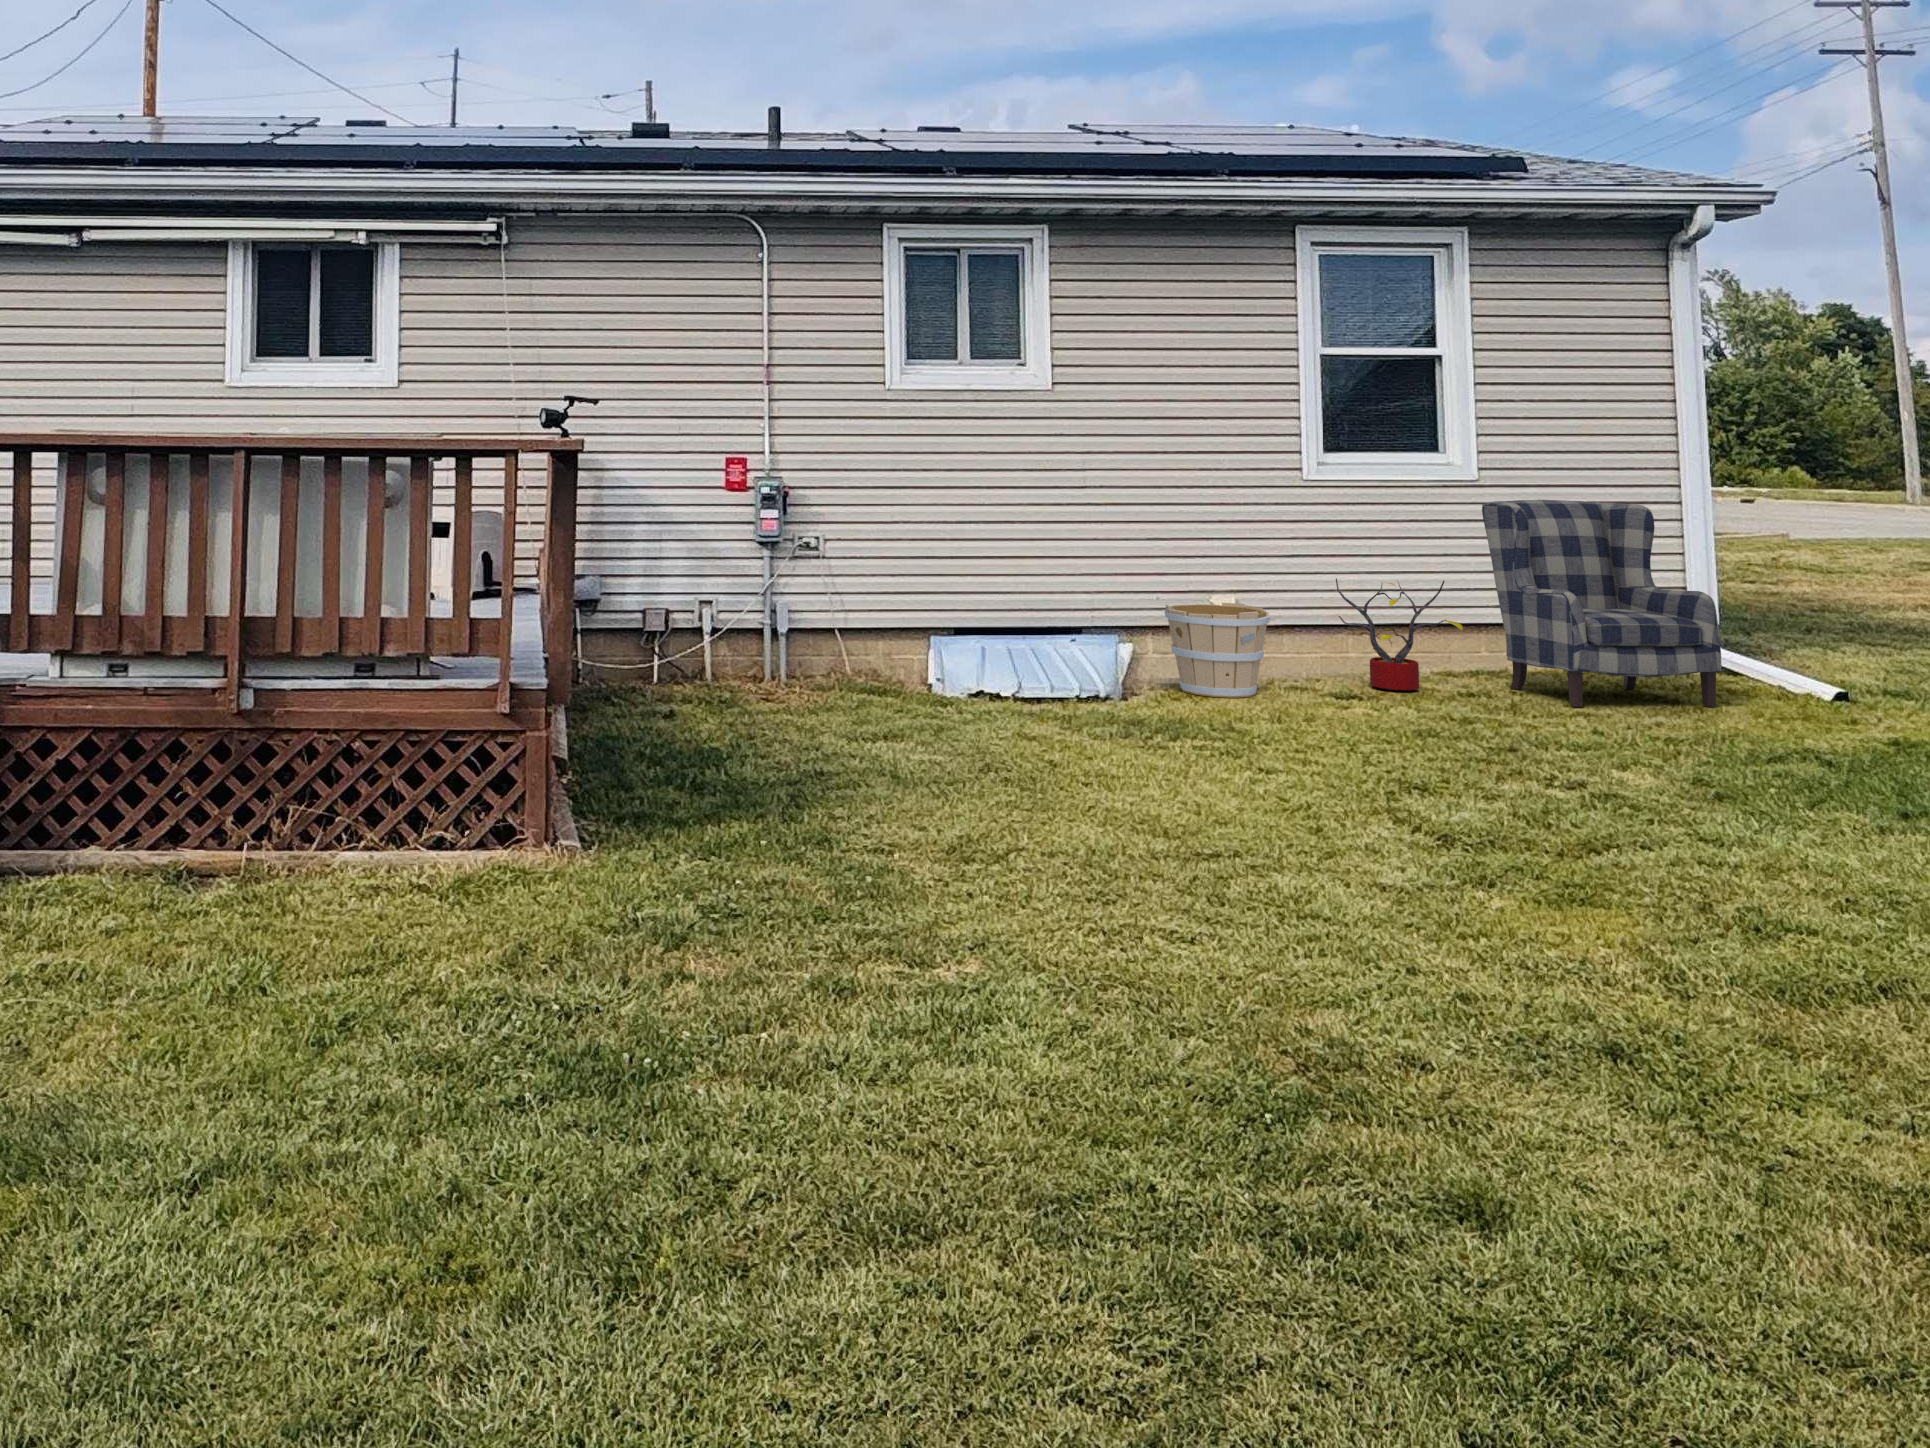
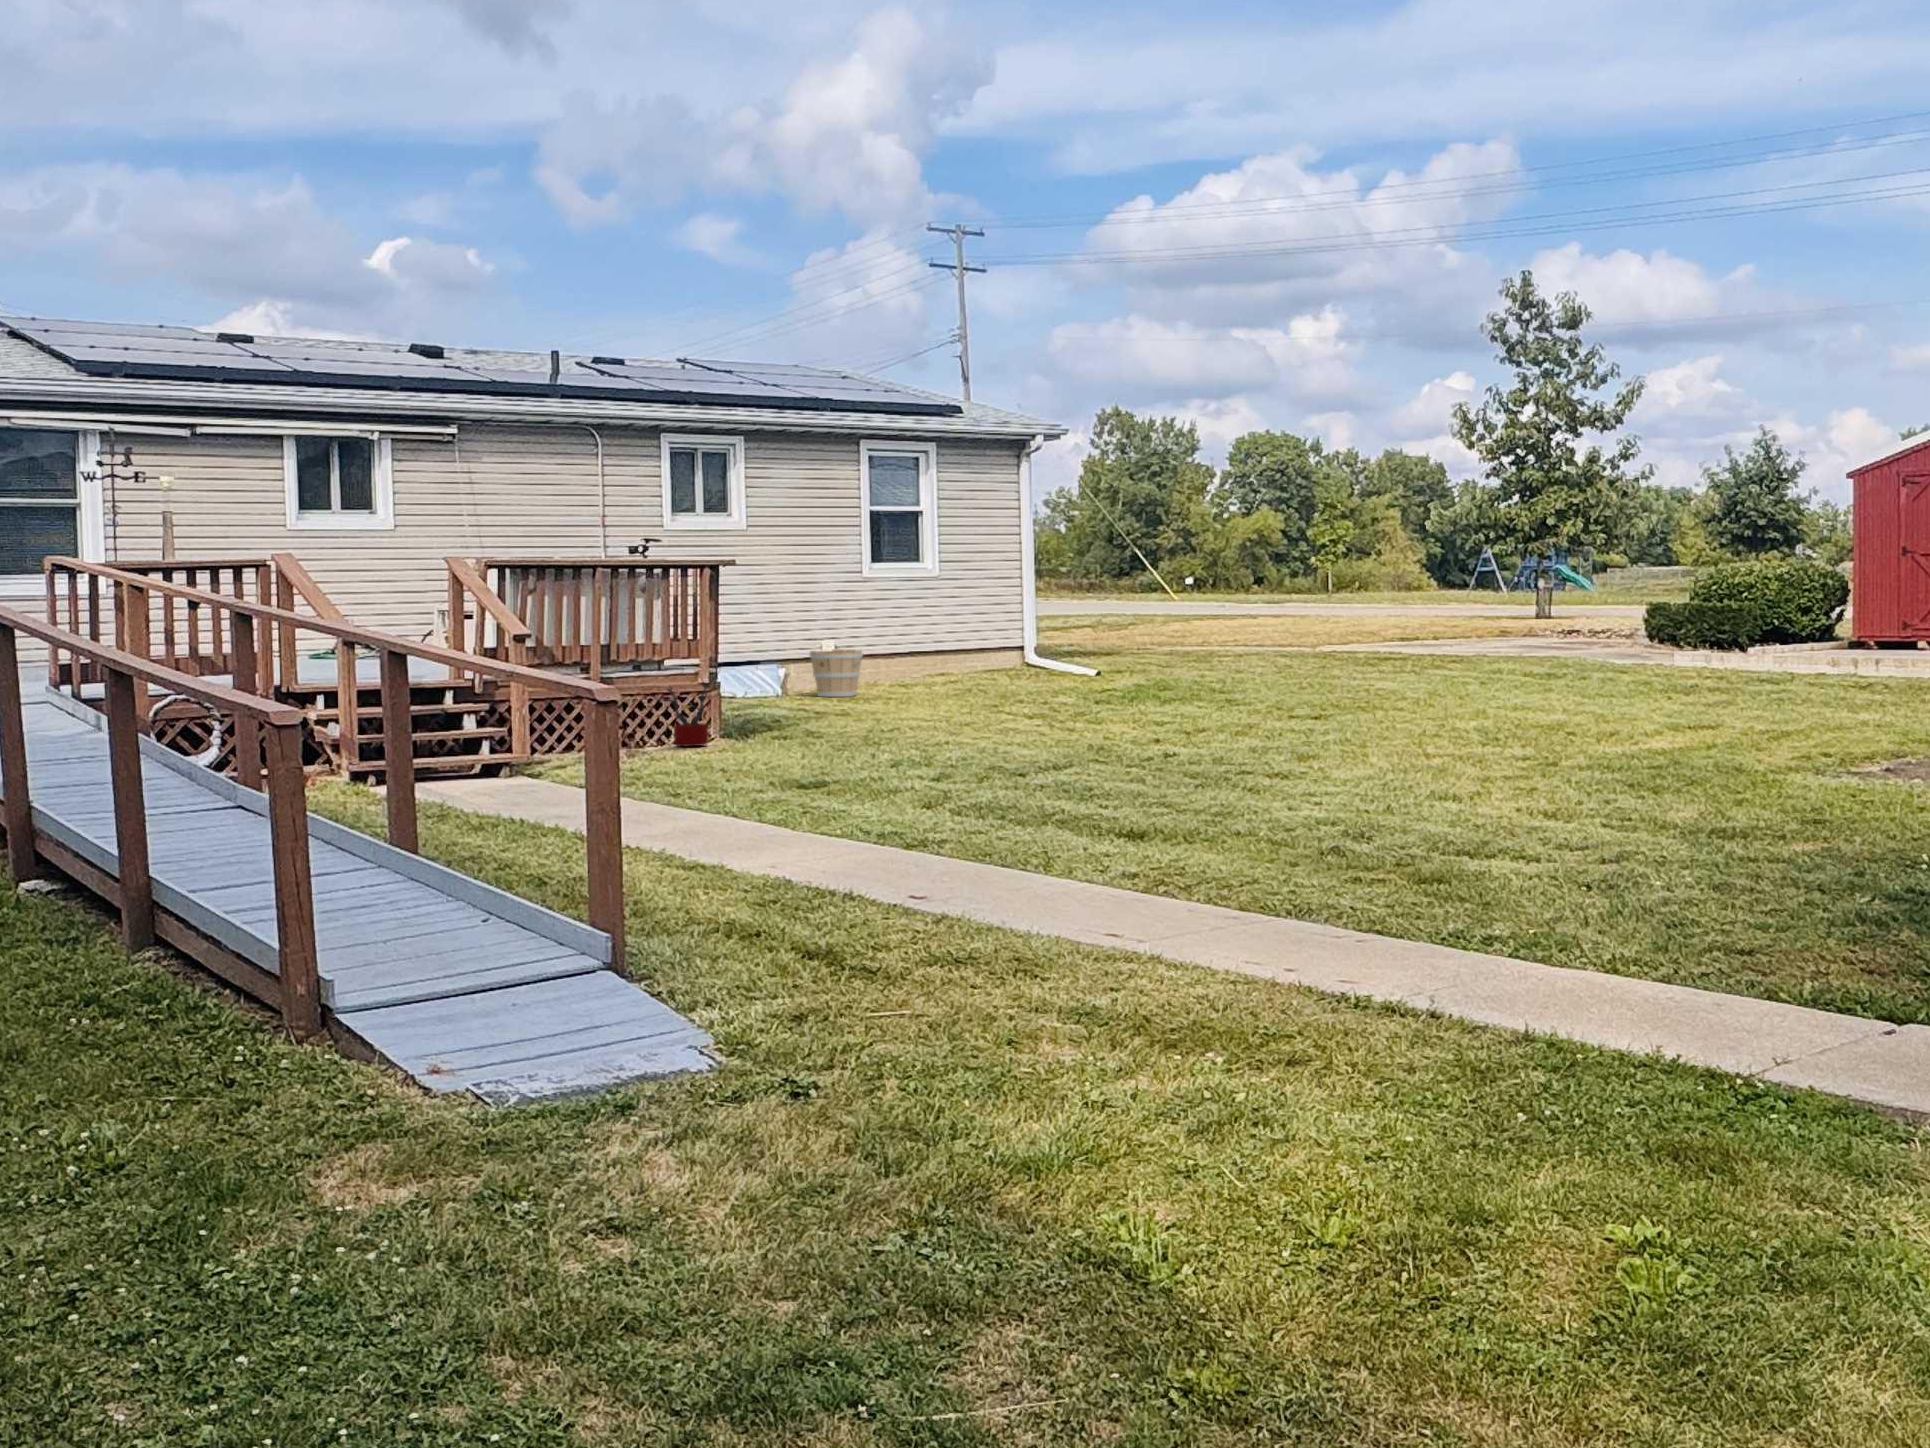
chair: present [1482,500,1722,707] -> none [943,588,1047,688]
decorative plant: present [1332,578,1463,690] -> present [649,668,736,746]

